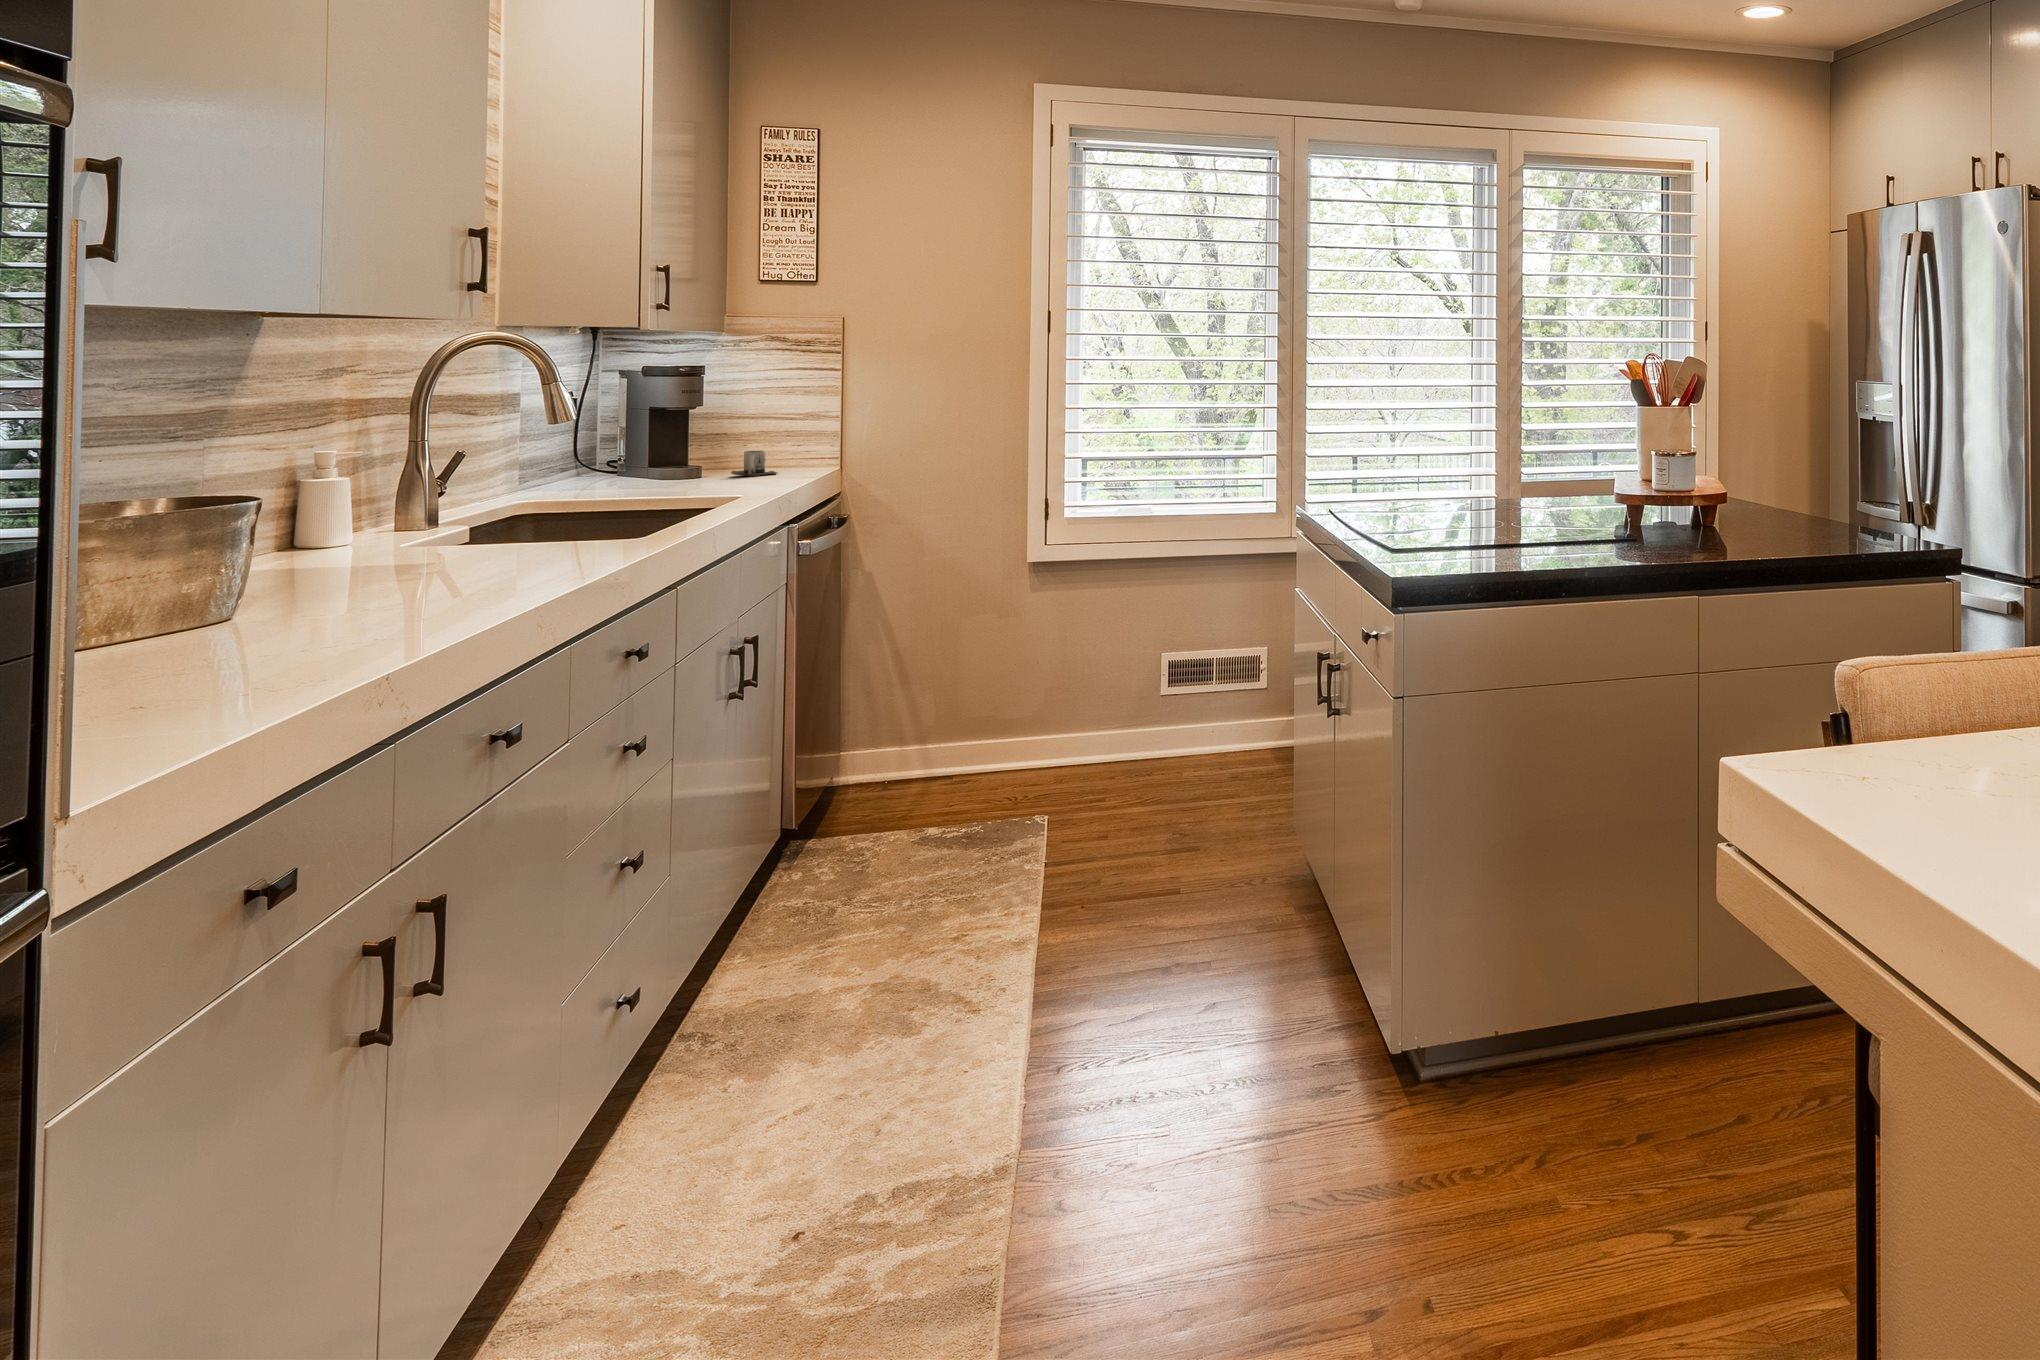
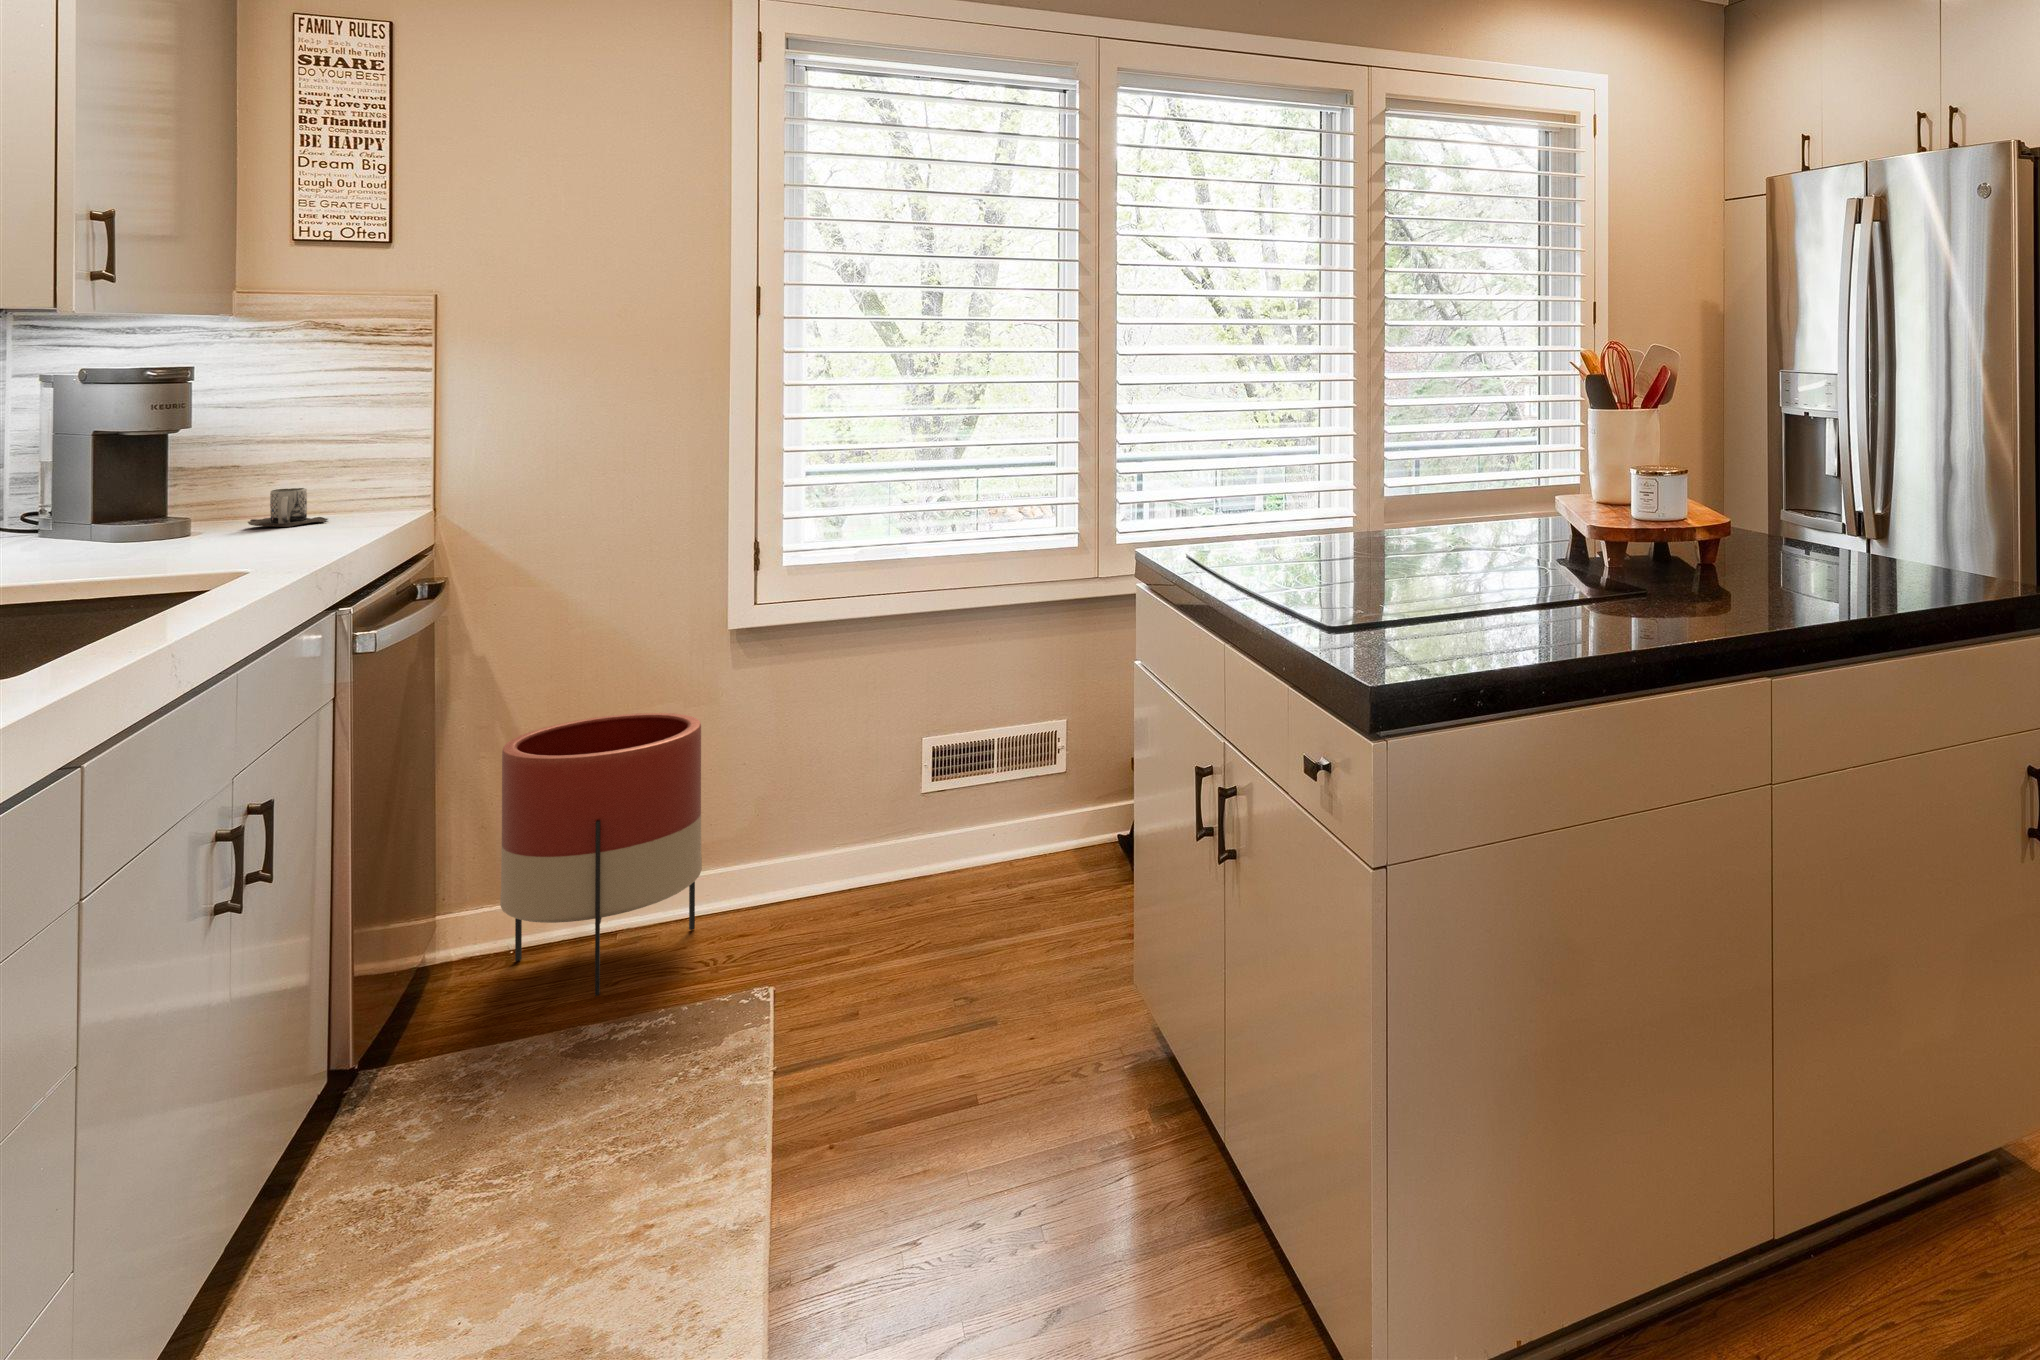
planter: none [880,620,1010,811] -> present [500,713,702,996]

